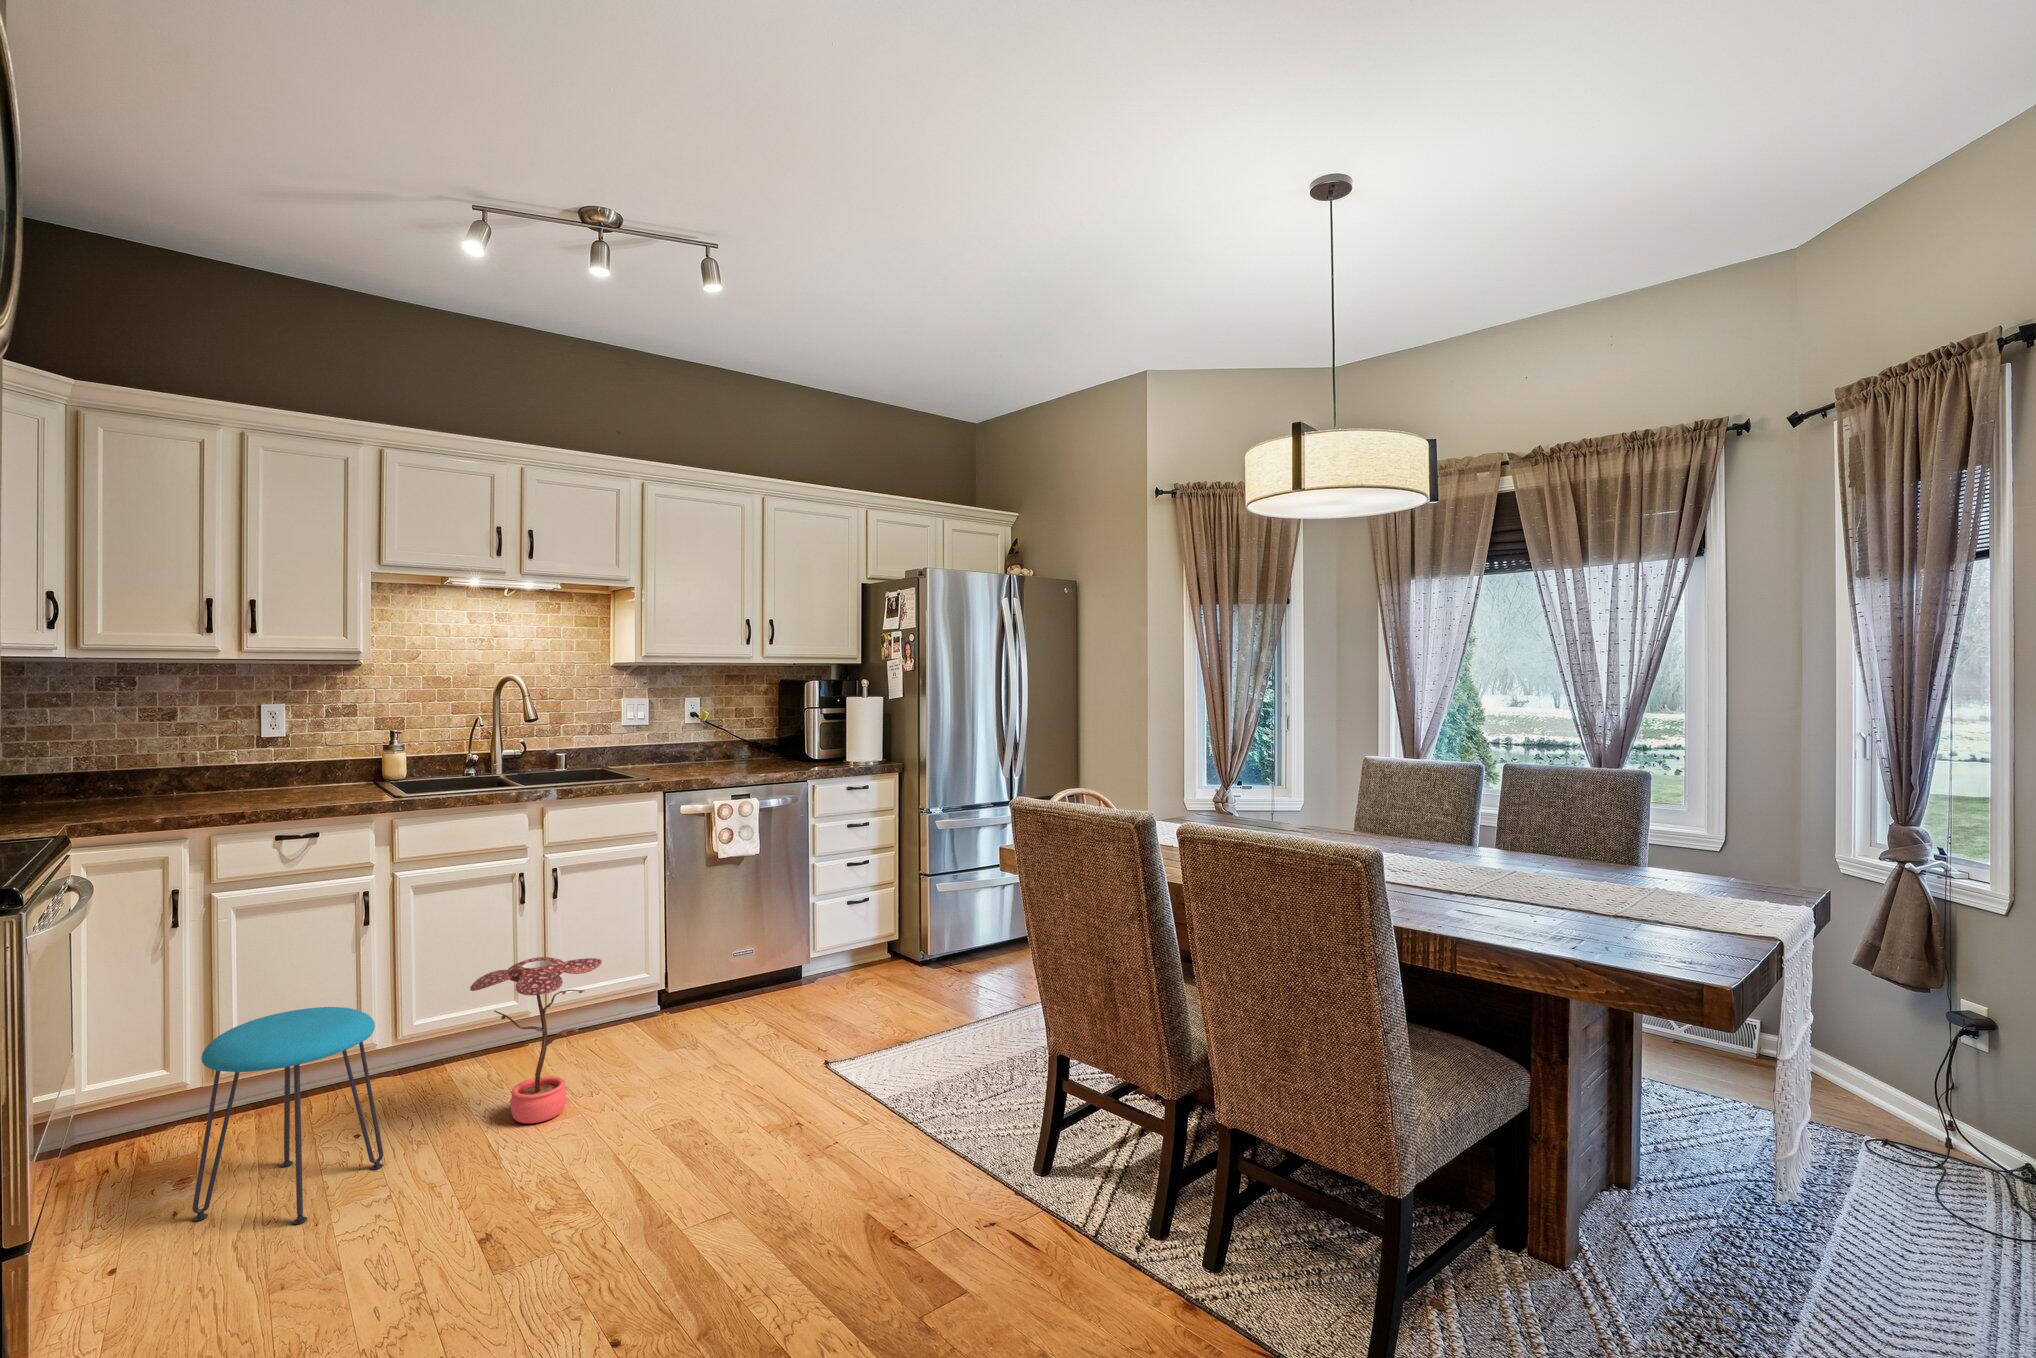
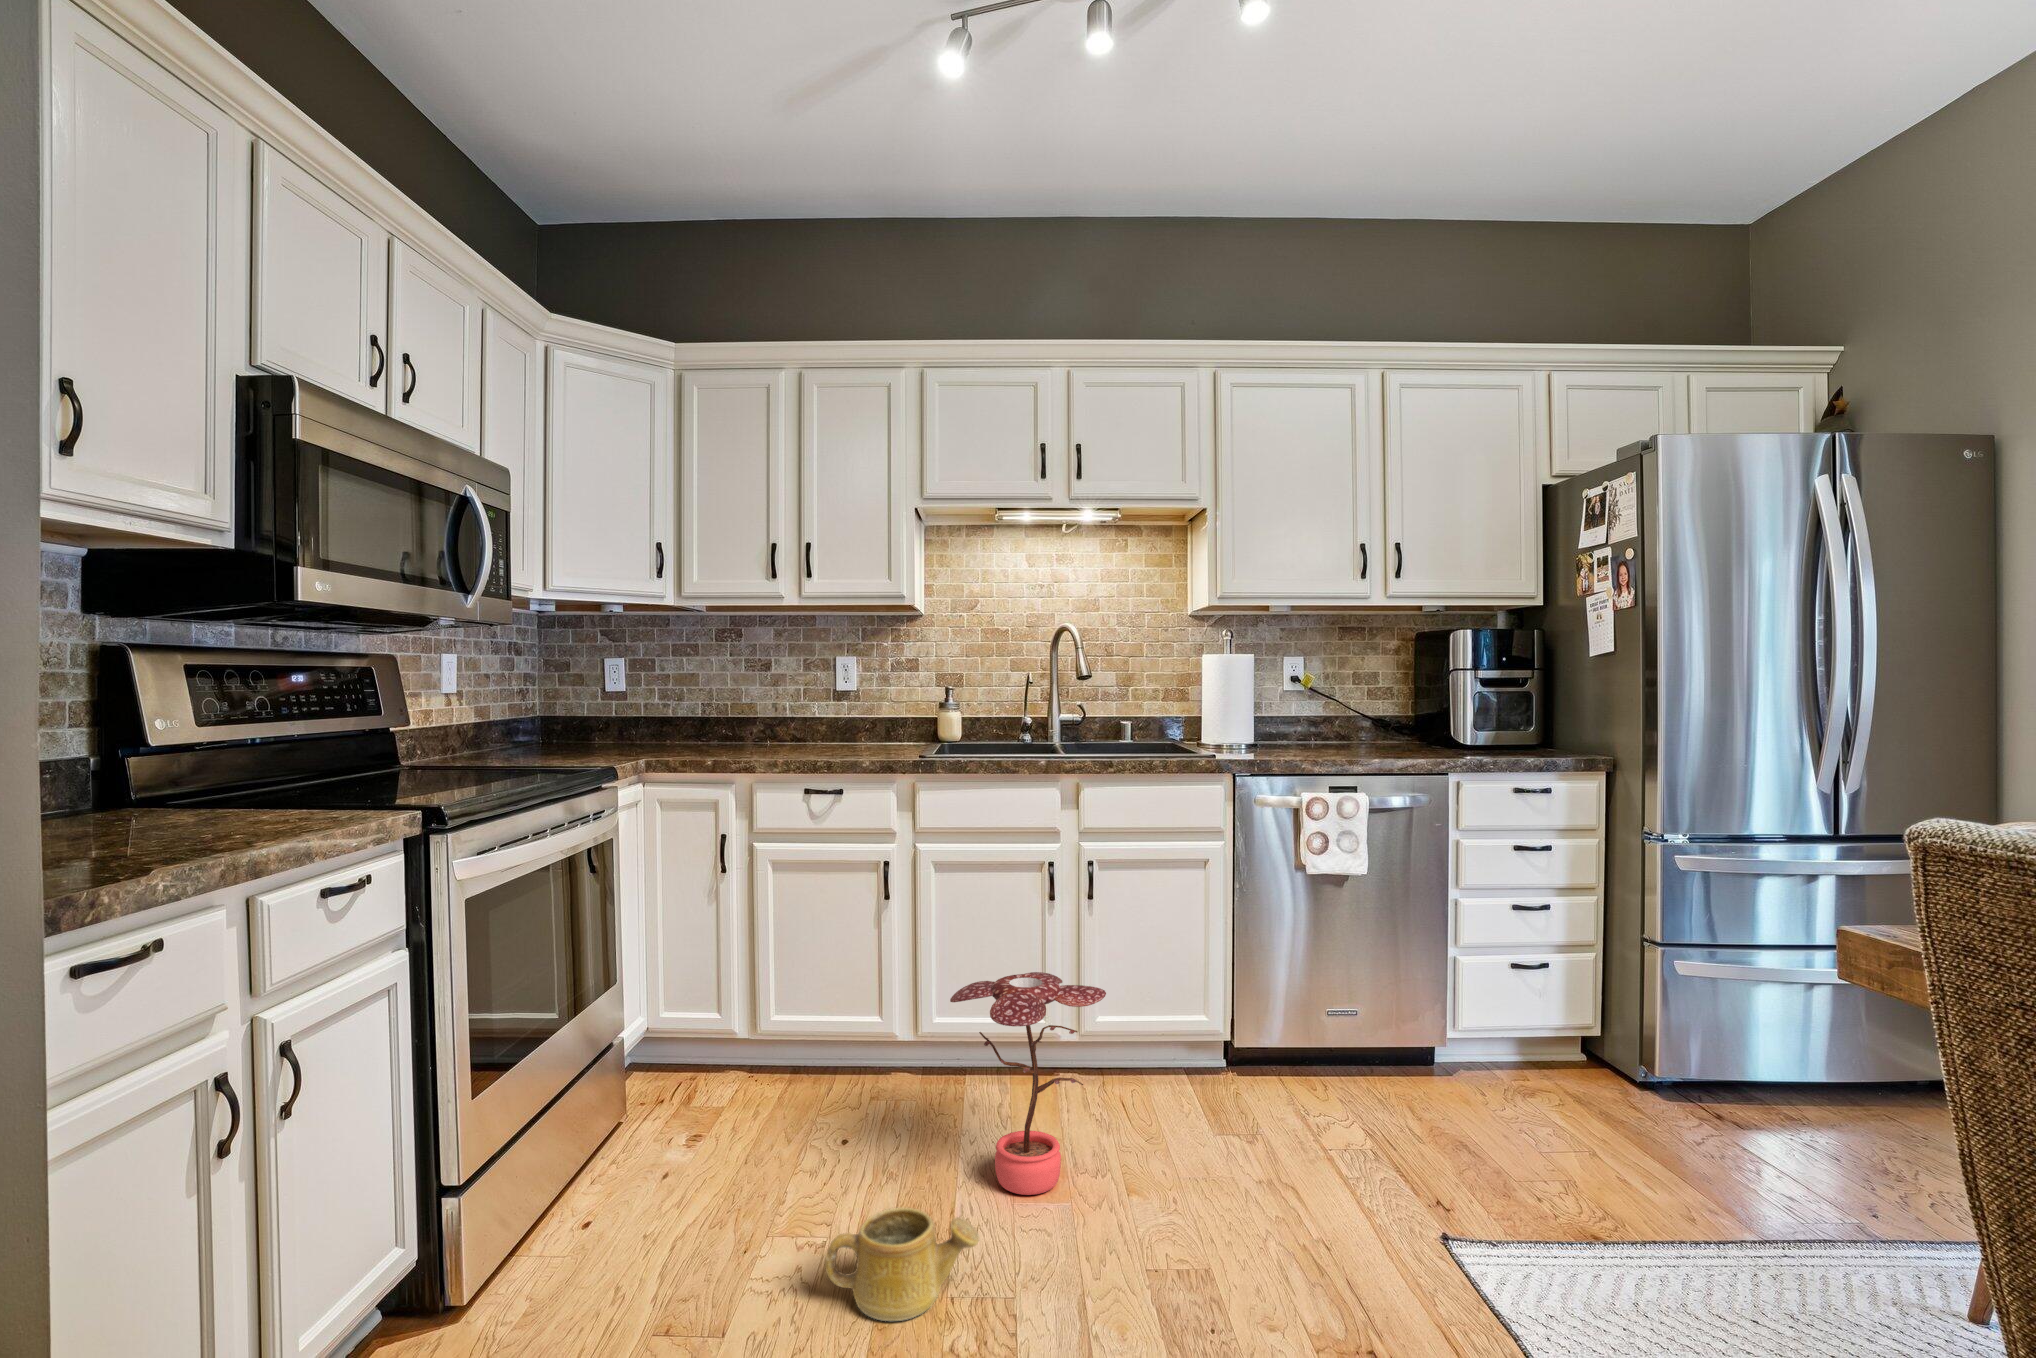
stool: present [192,1007,383,1224] -> none [673,985,850,1244]
watering can: none [413,1133,540,1220] -> present [825,1207,980,1321]

